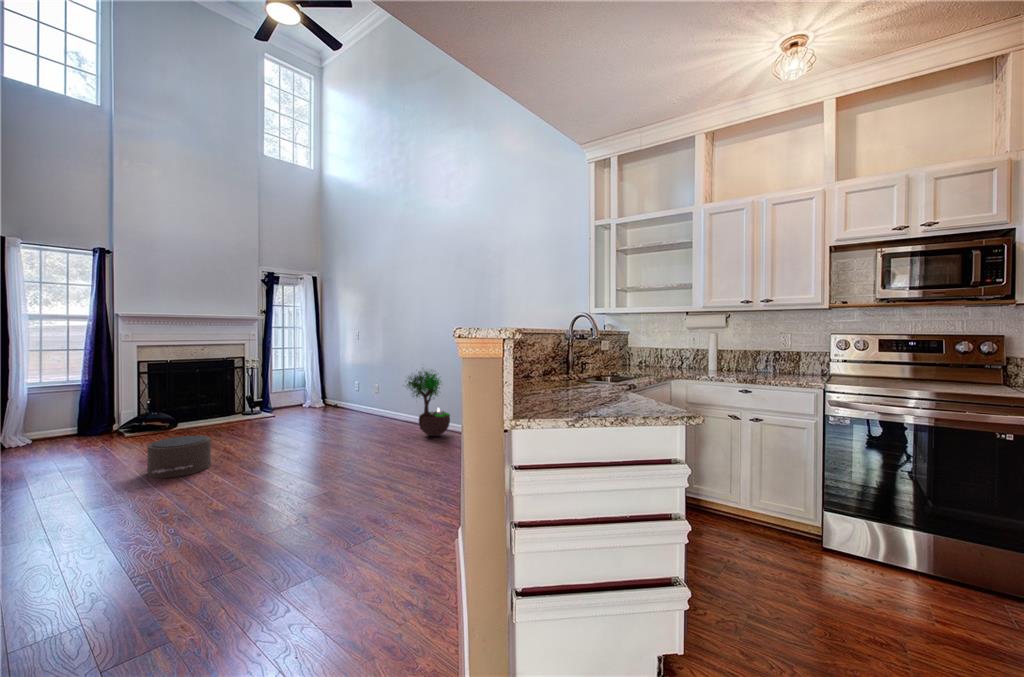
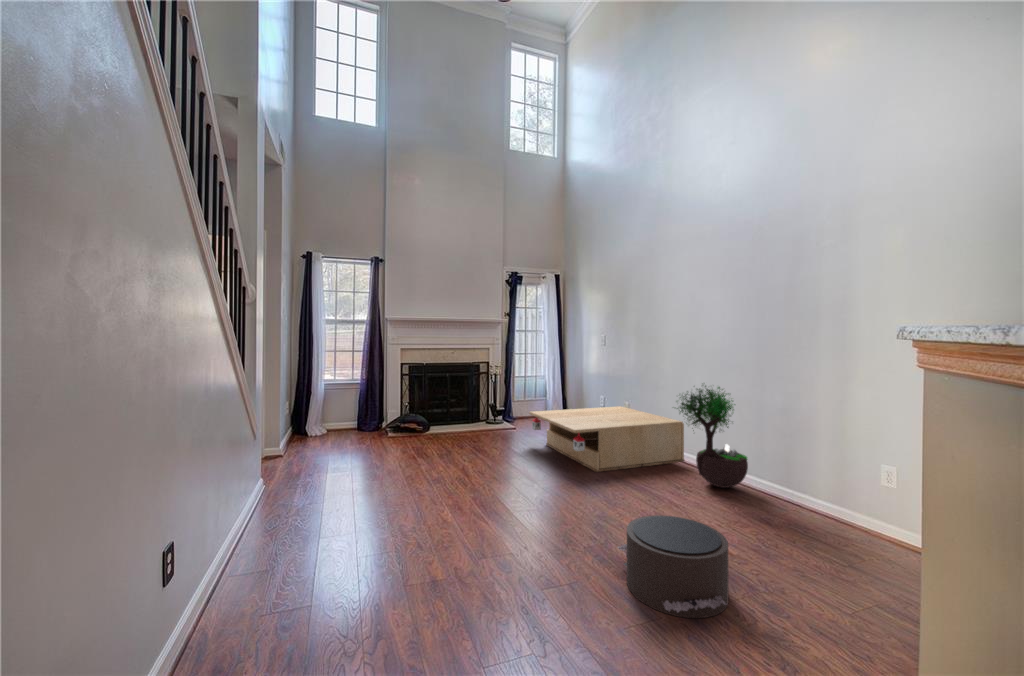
coffee table: none [289,389,415,439] -> present [529,406,684,472]
pouf: present [147,436,211,478] -> present [618,515,728,618]

